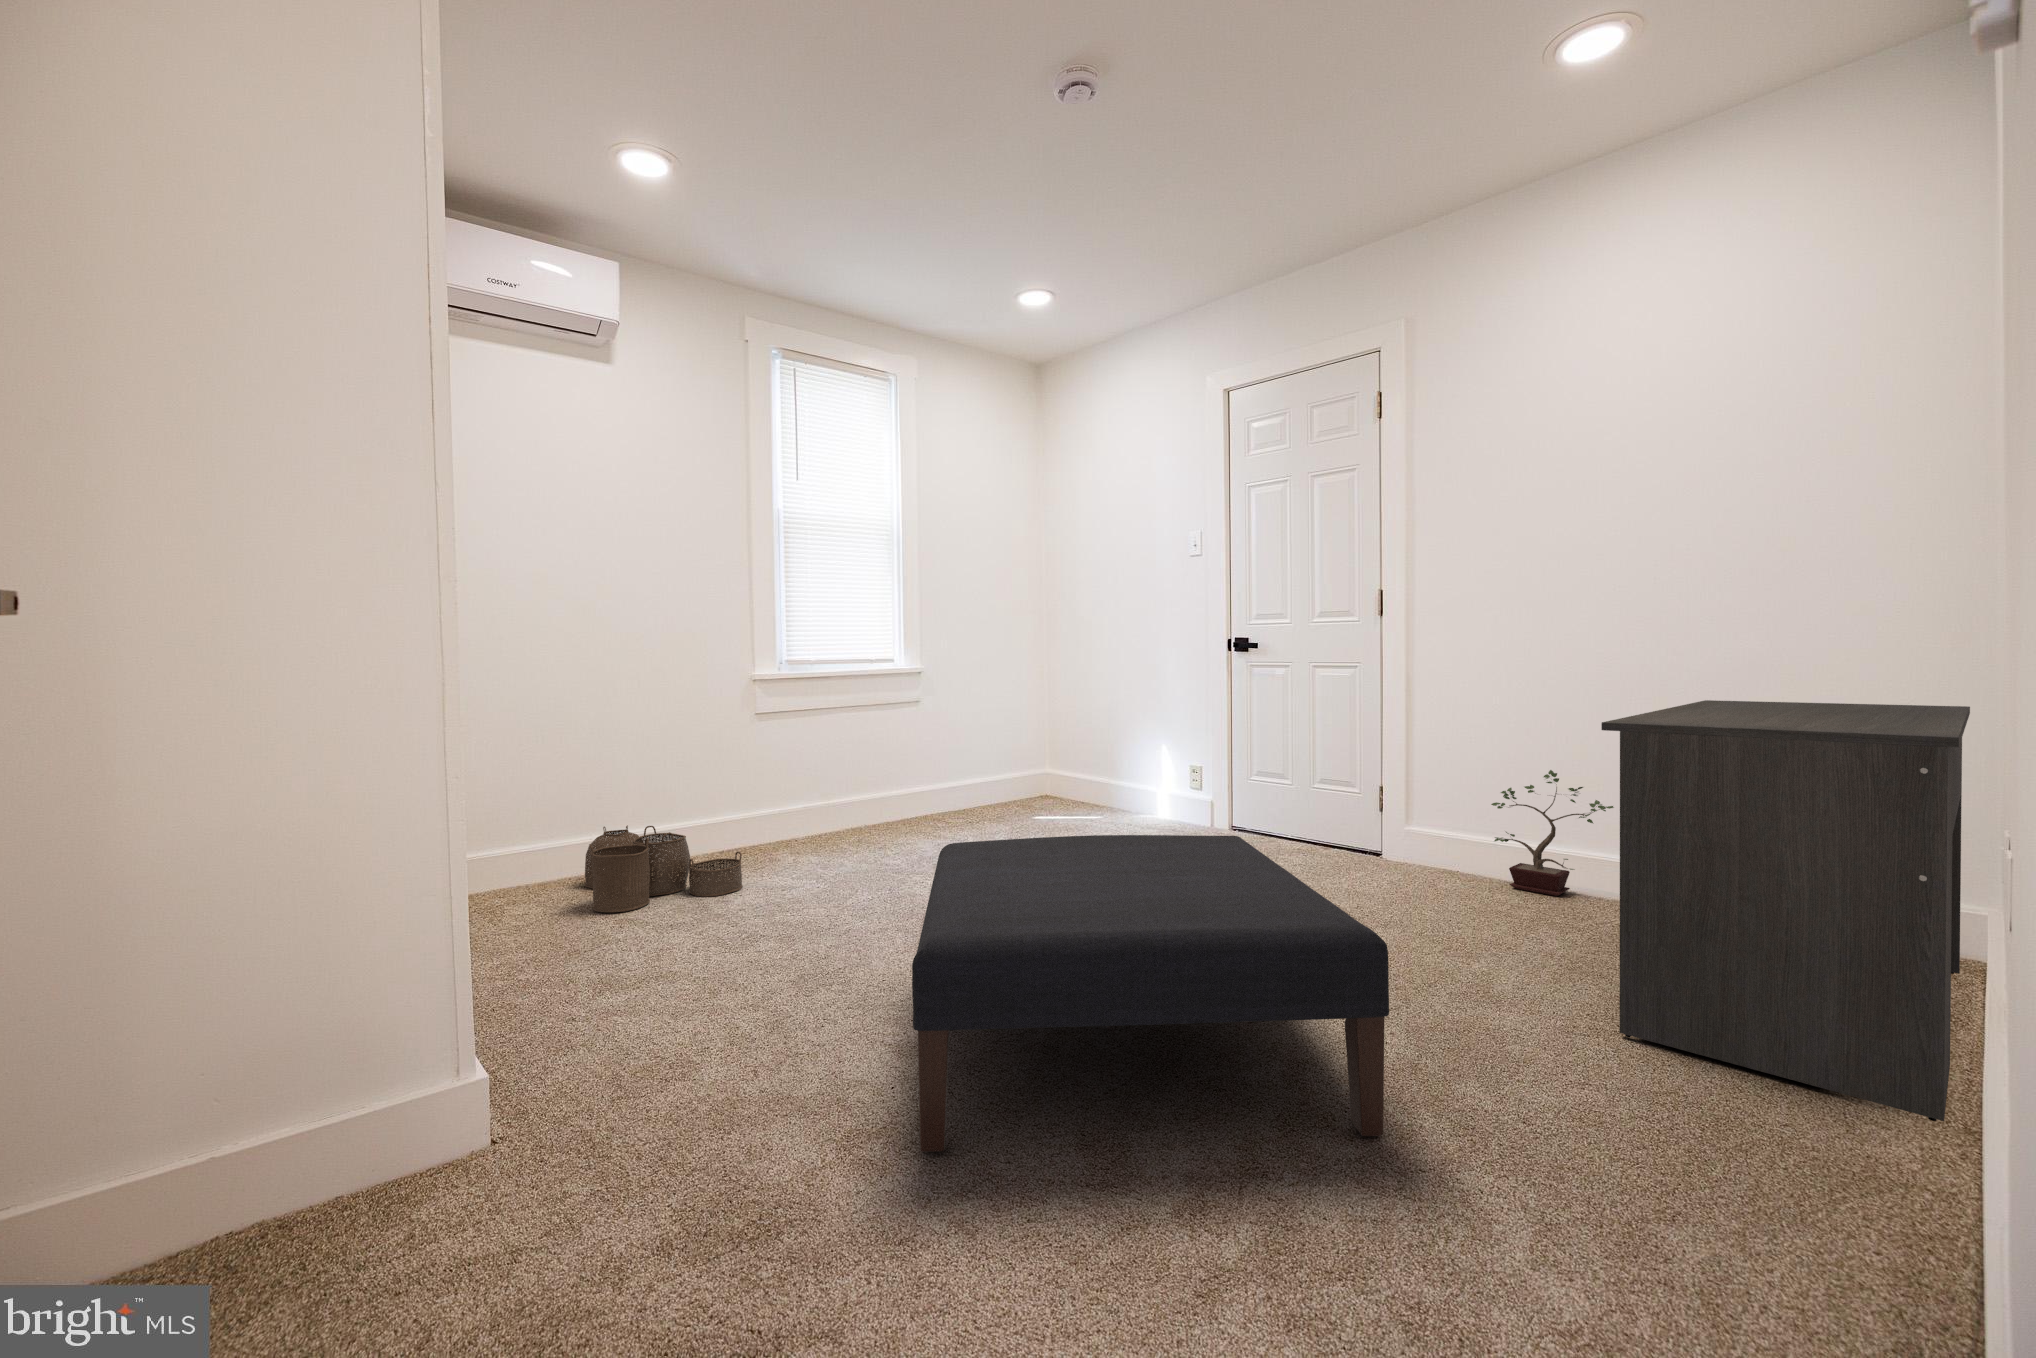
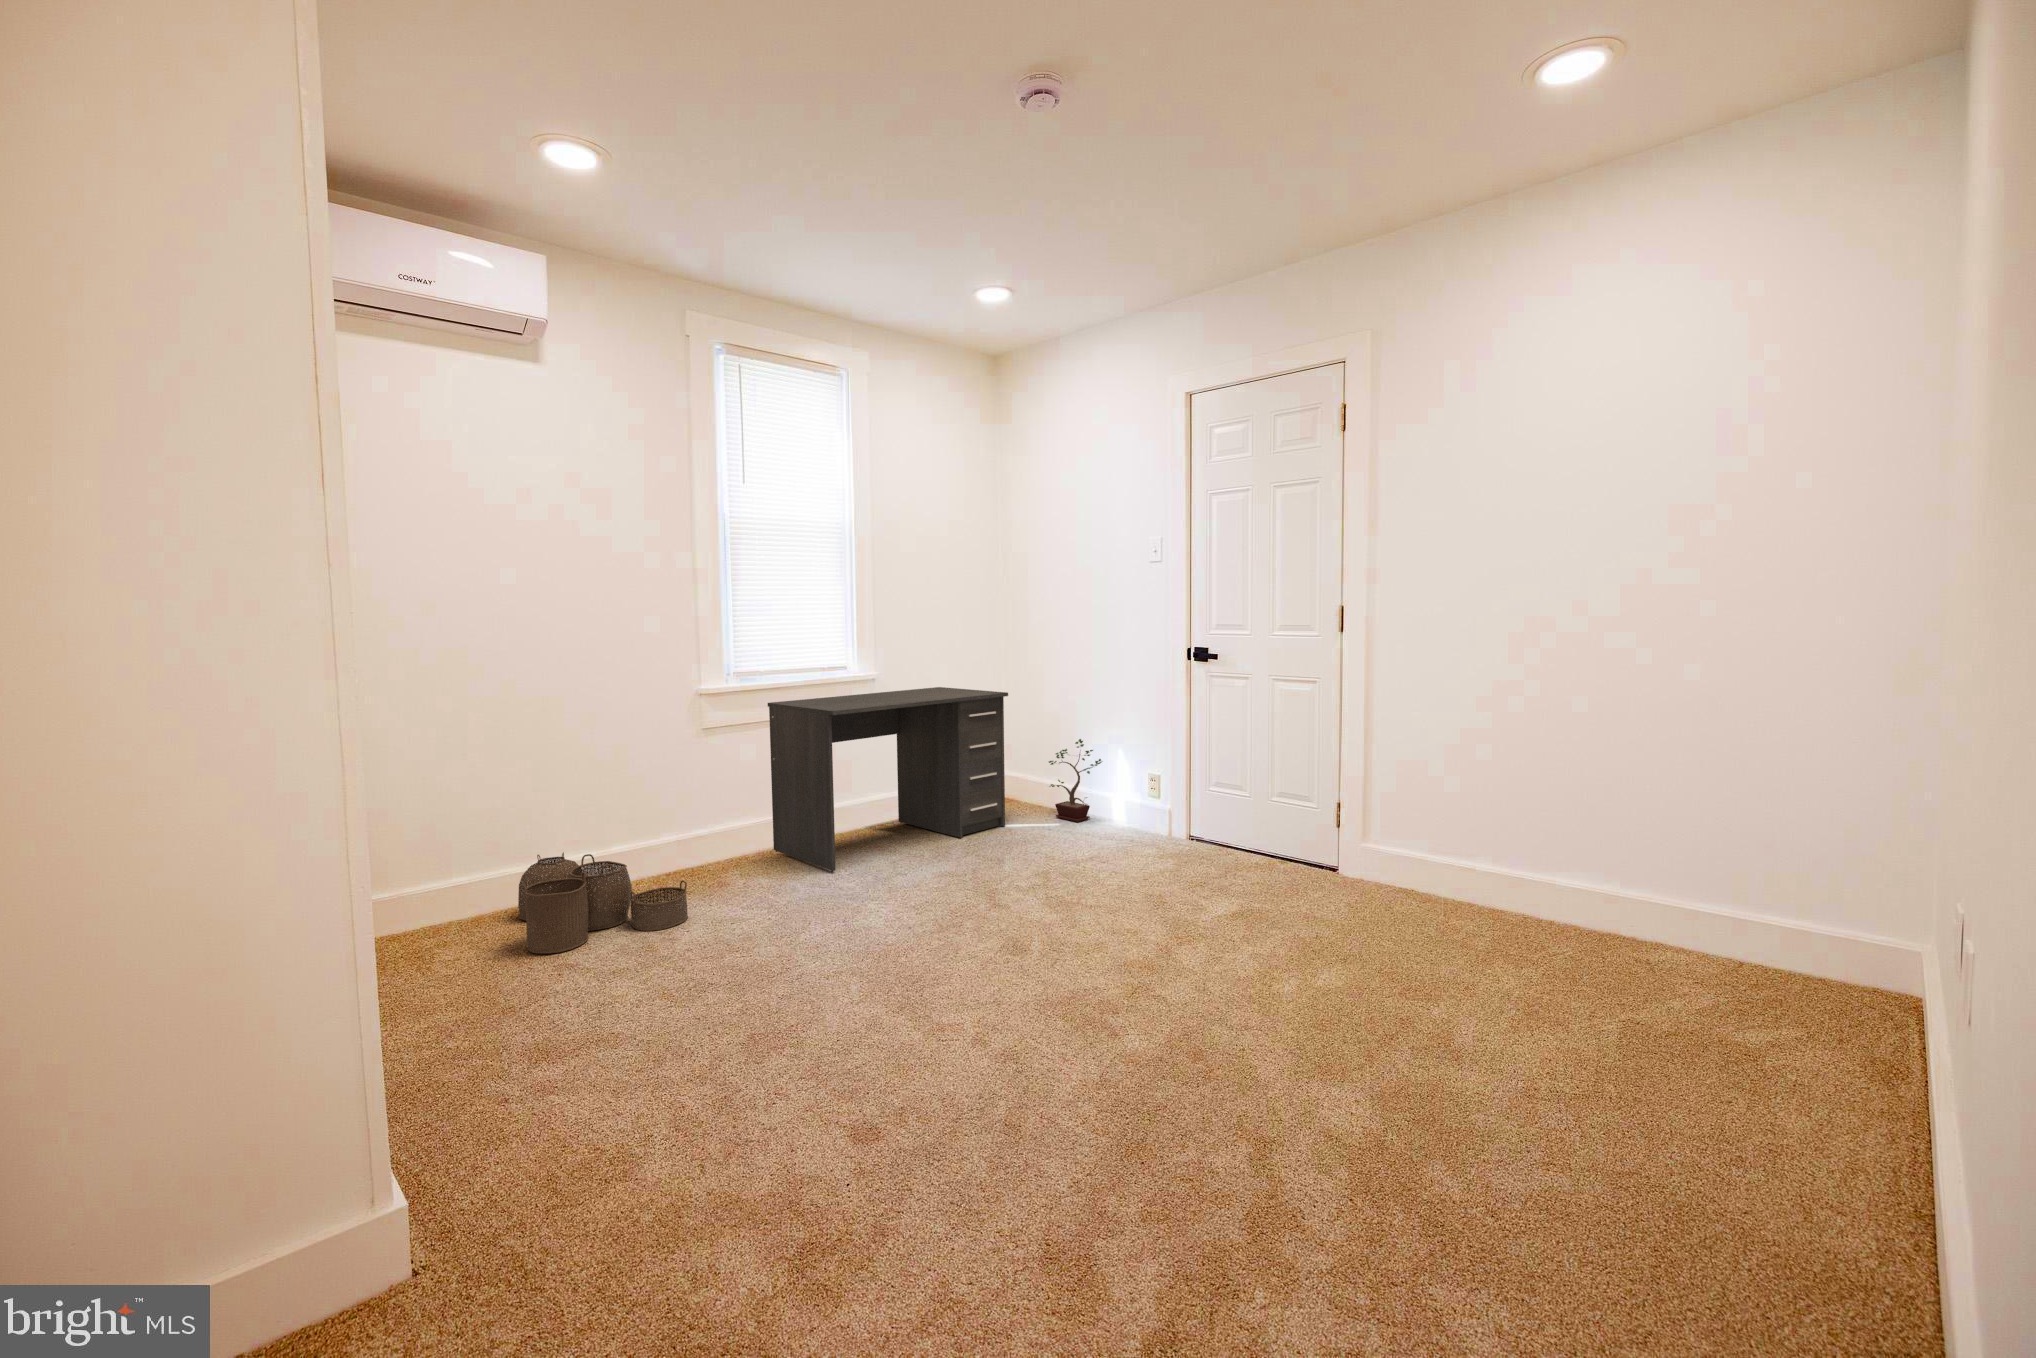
desk: present [1601,700,1970,1121] -> present [768,687,1008,872]
potted plant: present [1491,770,1614,896] -> present [1049,739,1102,822]
ottoman: present [912,835,1389,1152] -> none [869,888,1364,1275]

